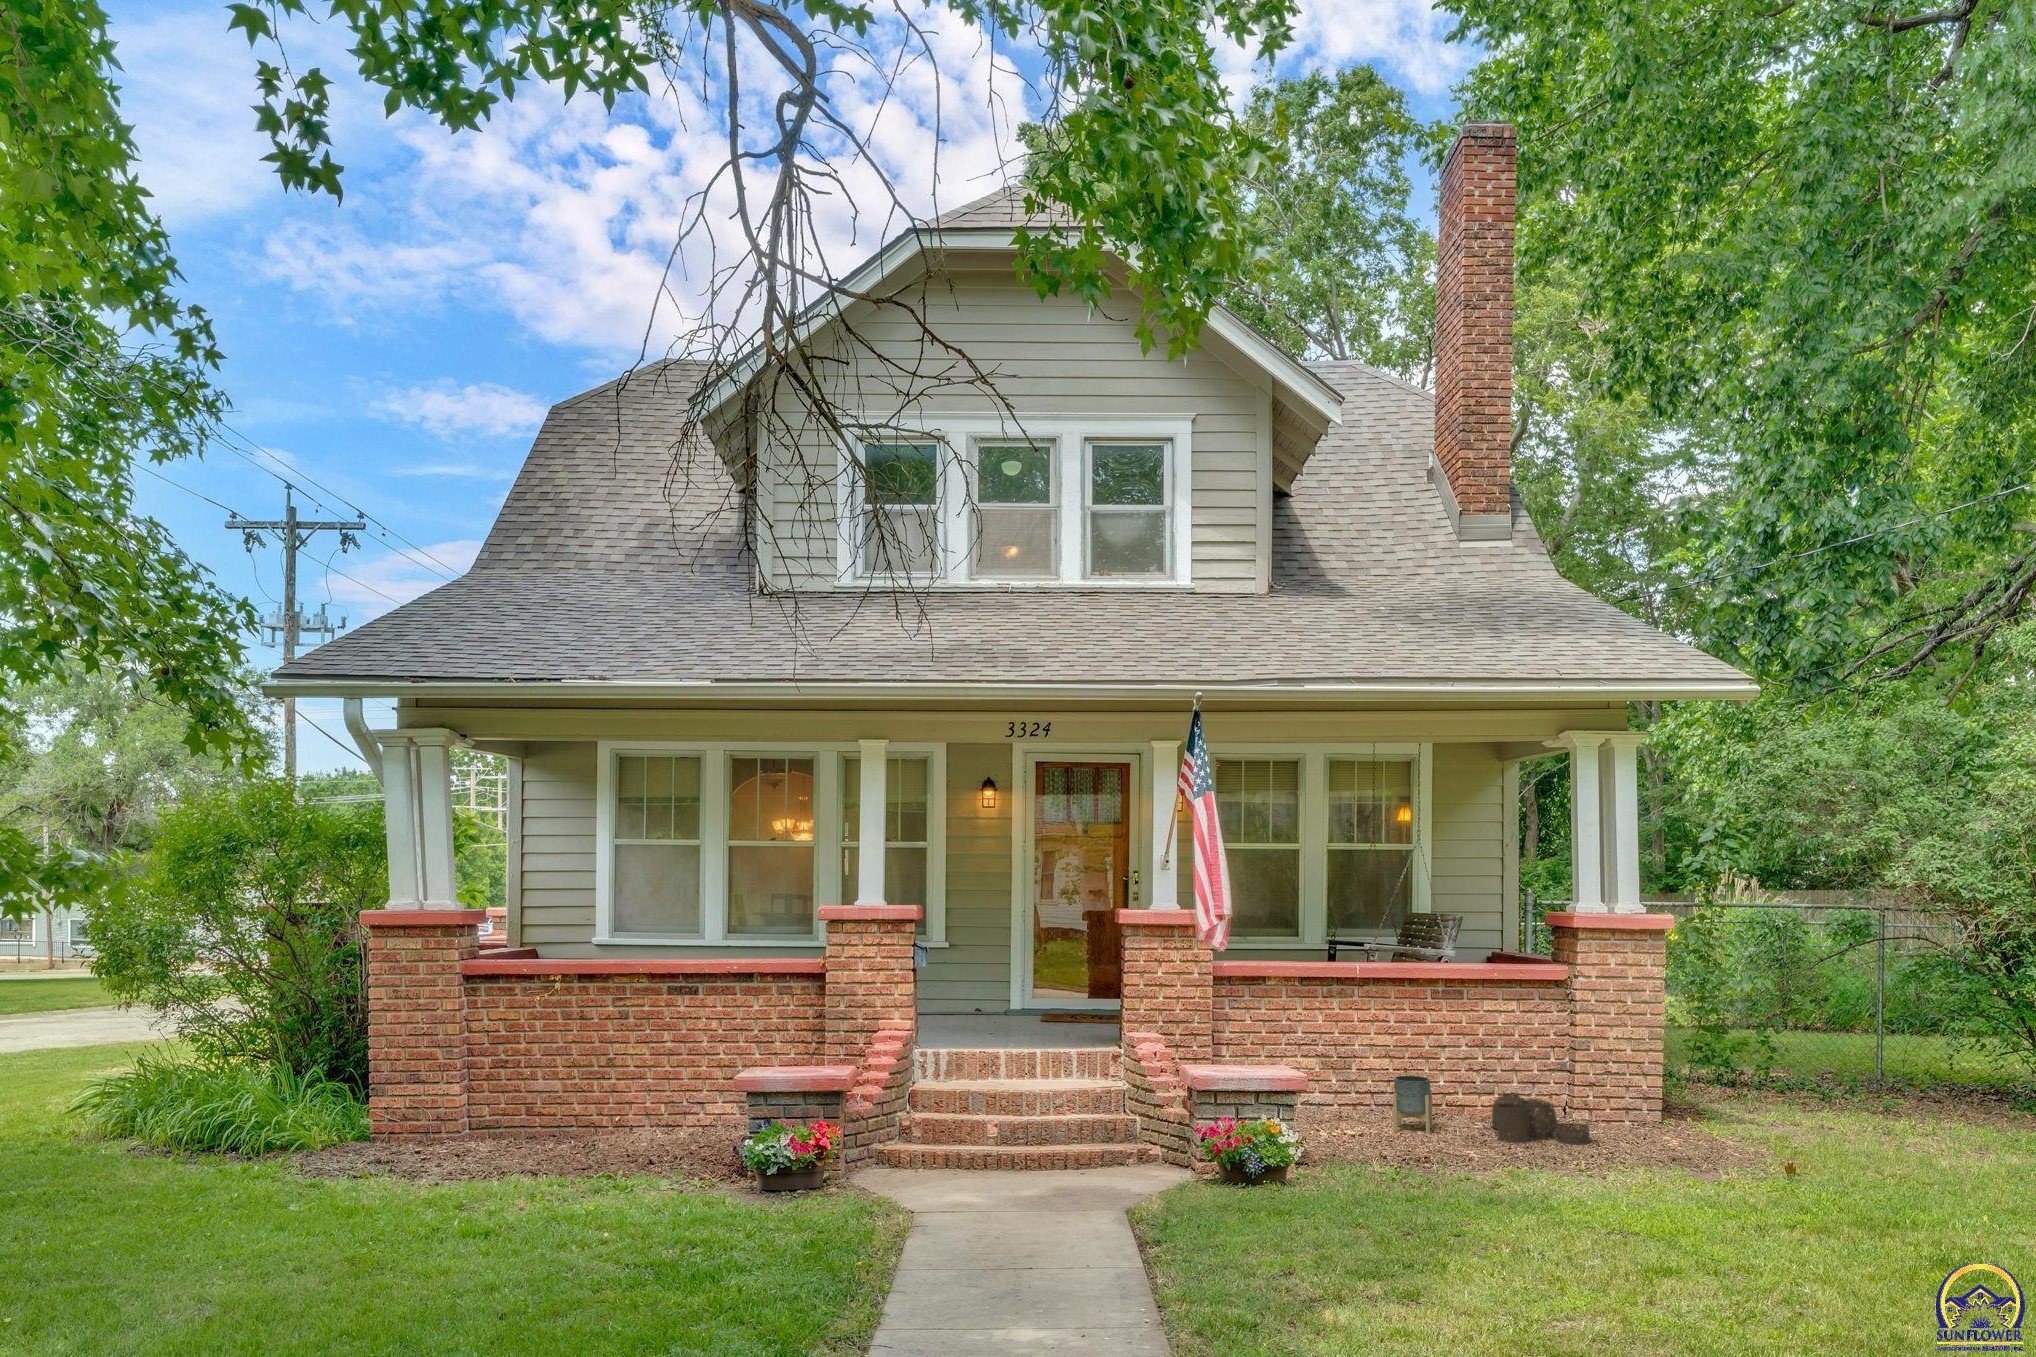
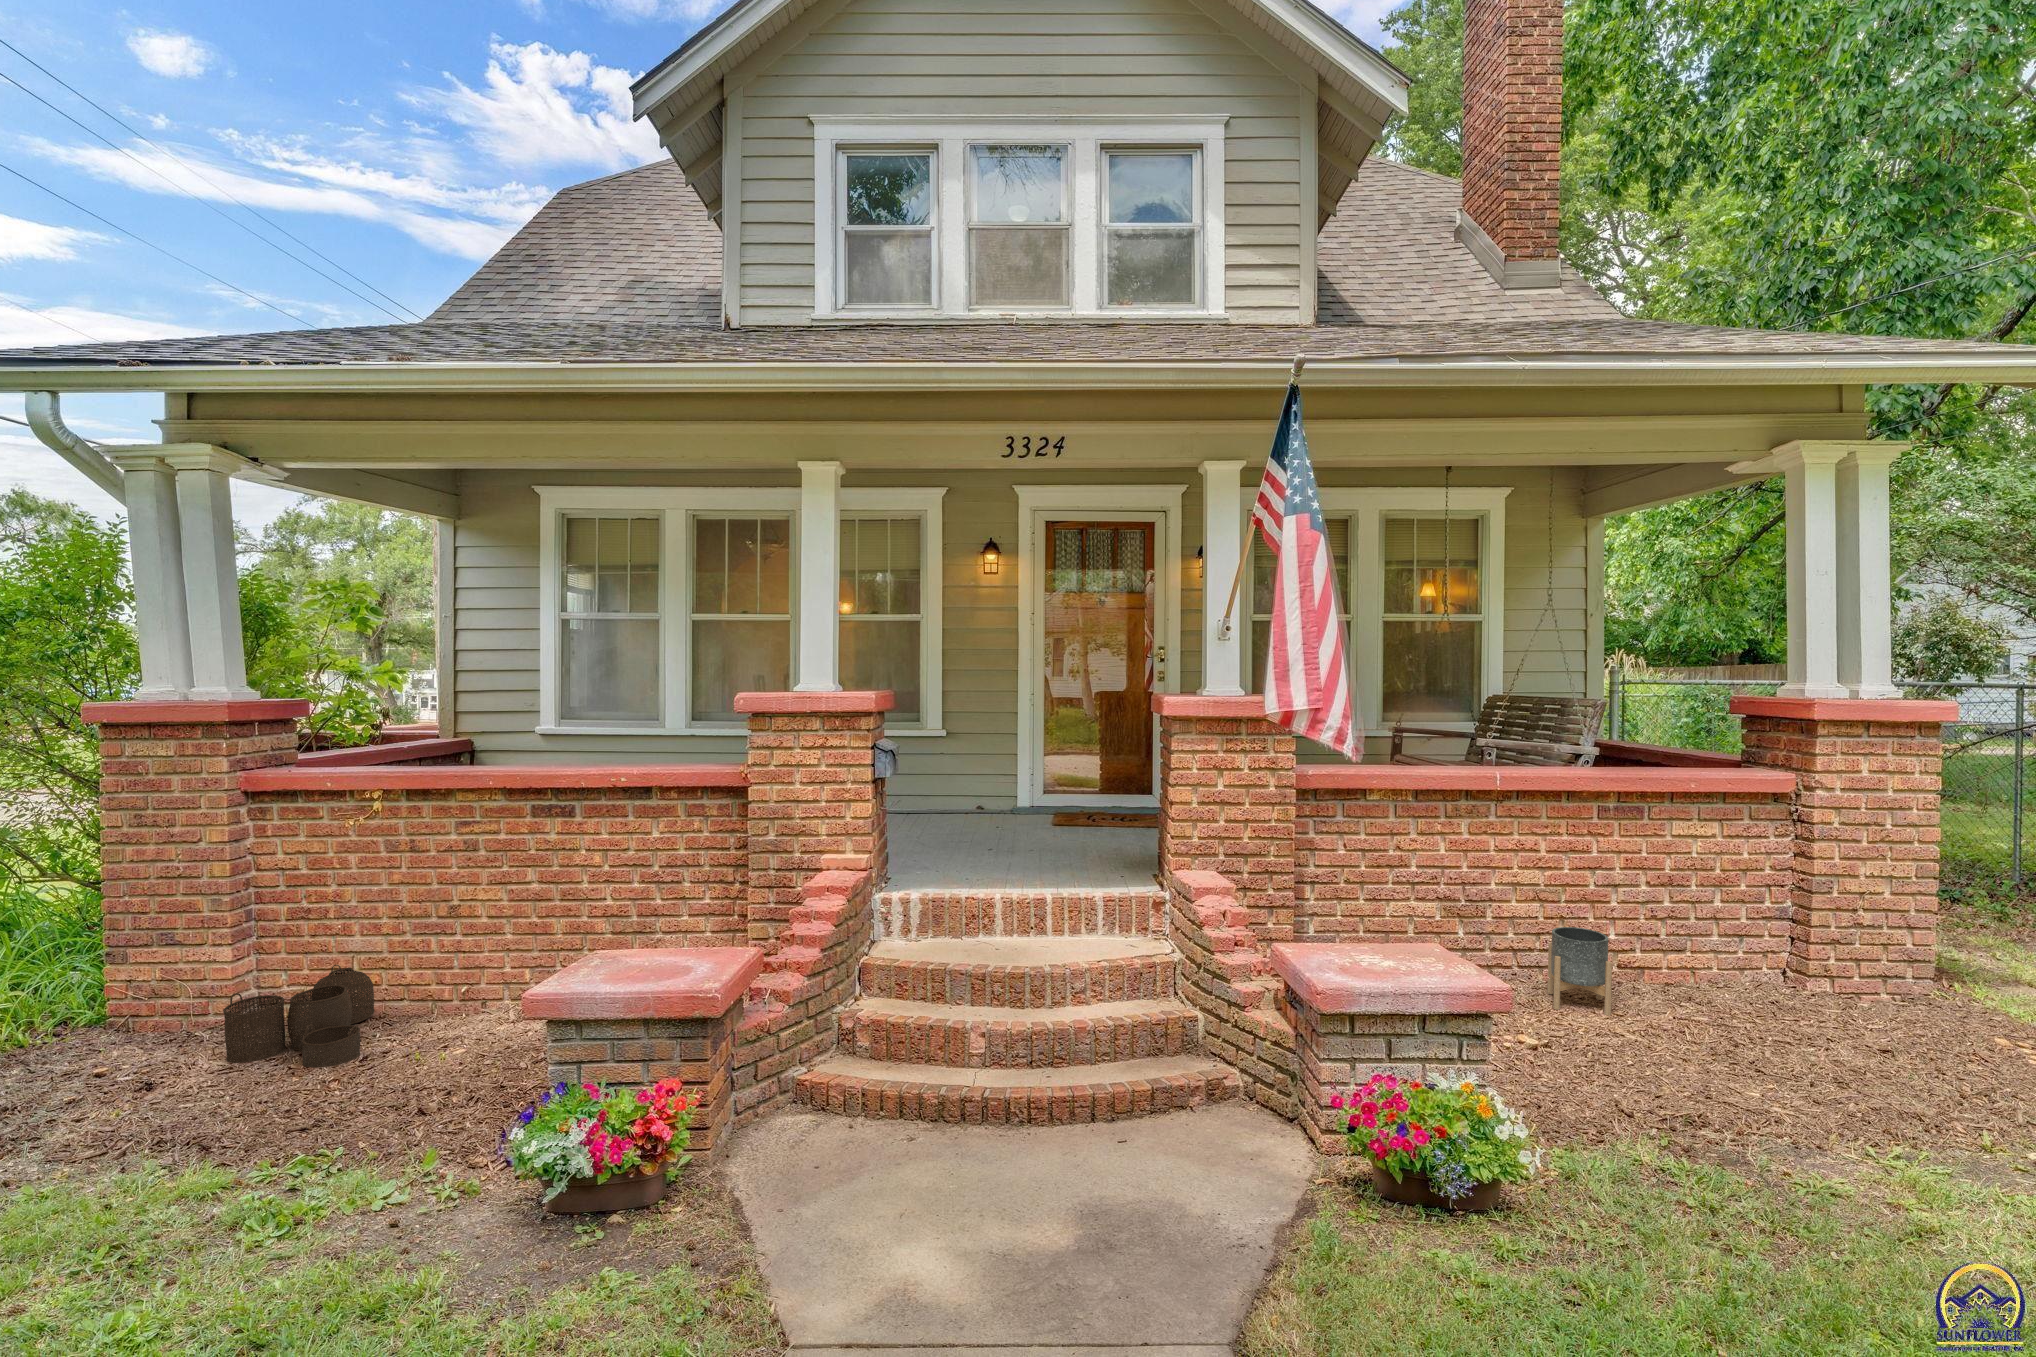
woven basket: present [1492,1091,1590,1145] -> present [223,965,375,1068]

